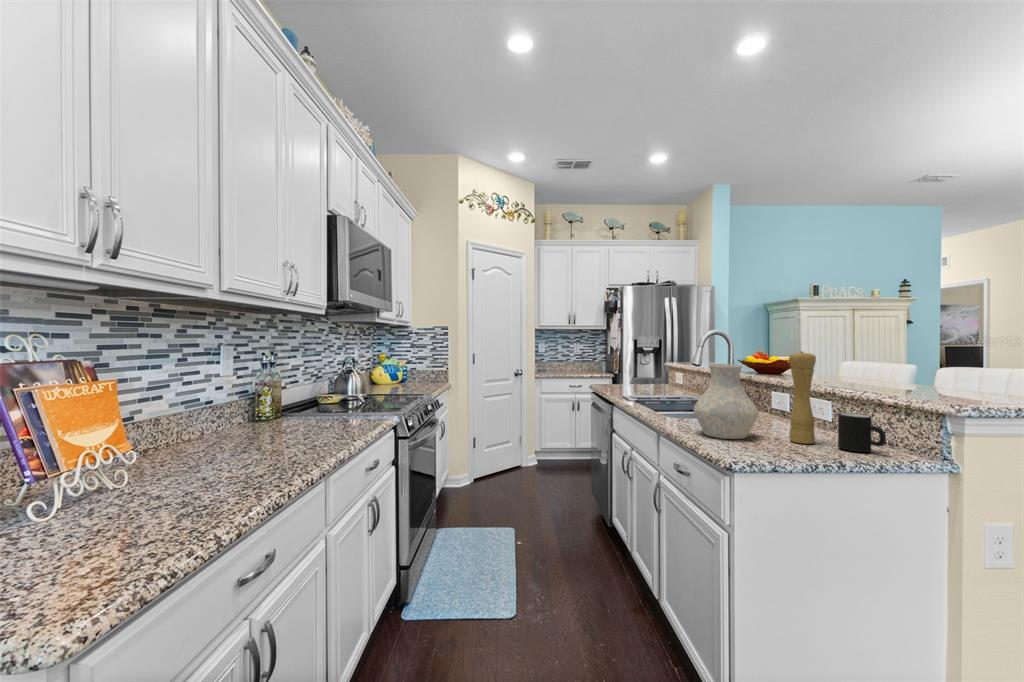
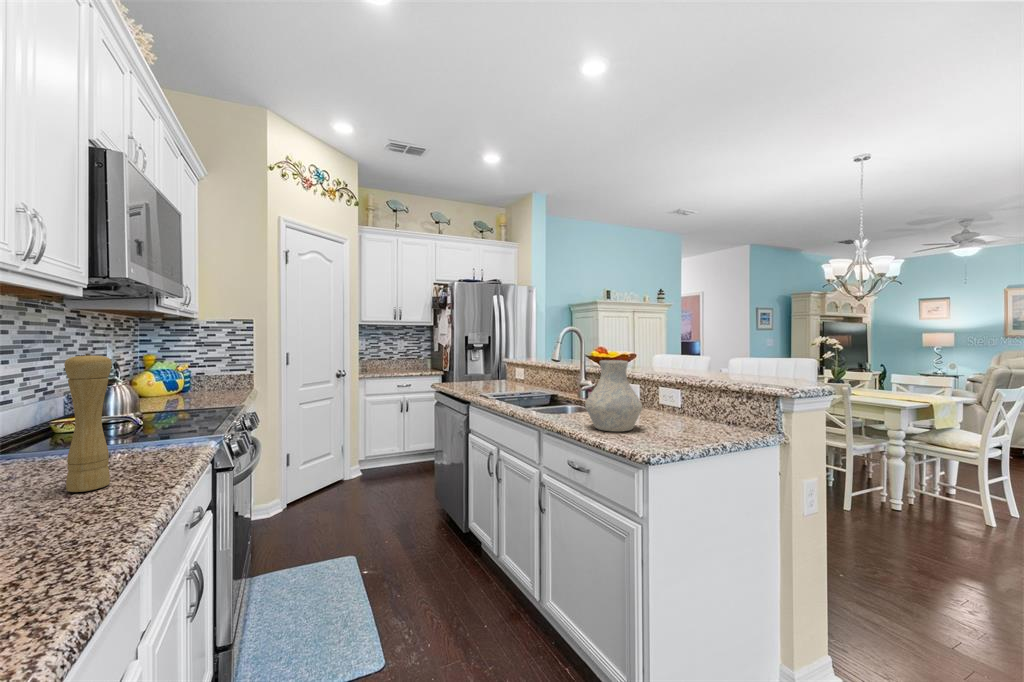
pepper mill: present [789,352,816,444] -> present [64,353,112,492]
mug: present [838,413,886,452] -> none [704,400,741,433]

